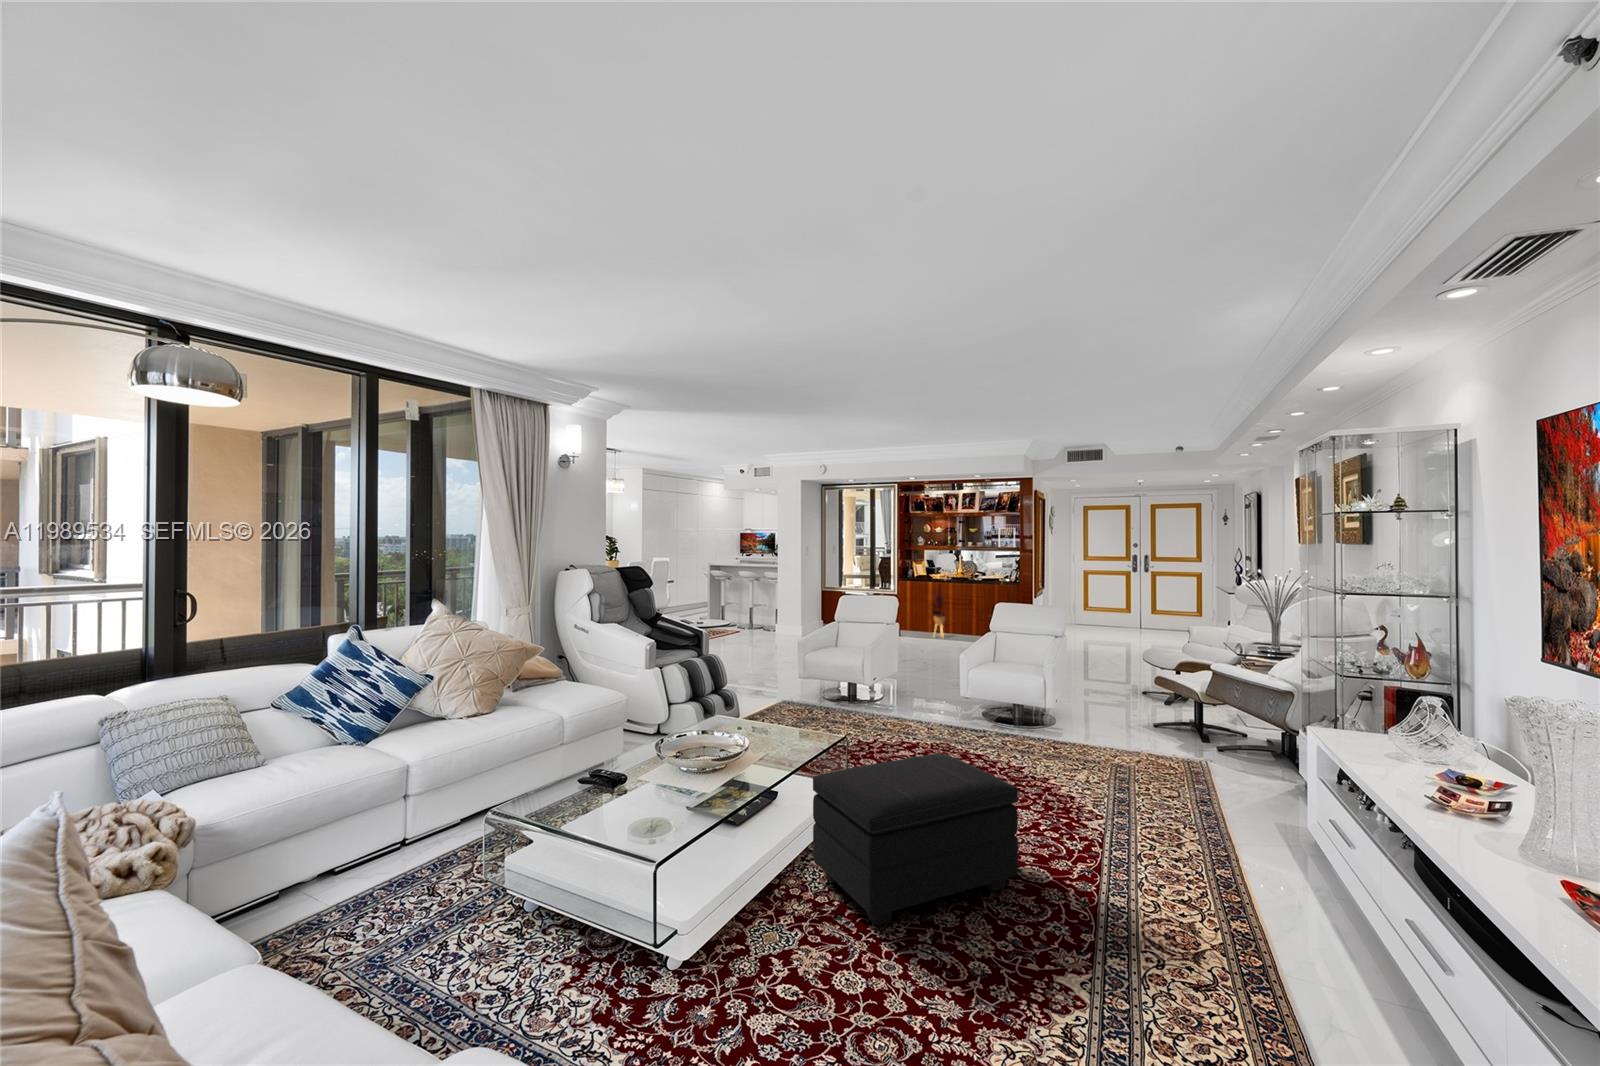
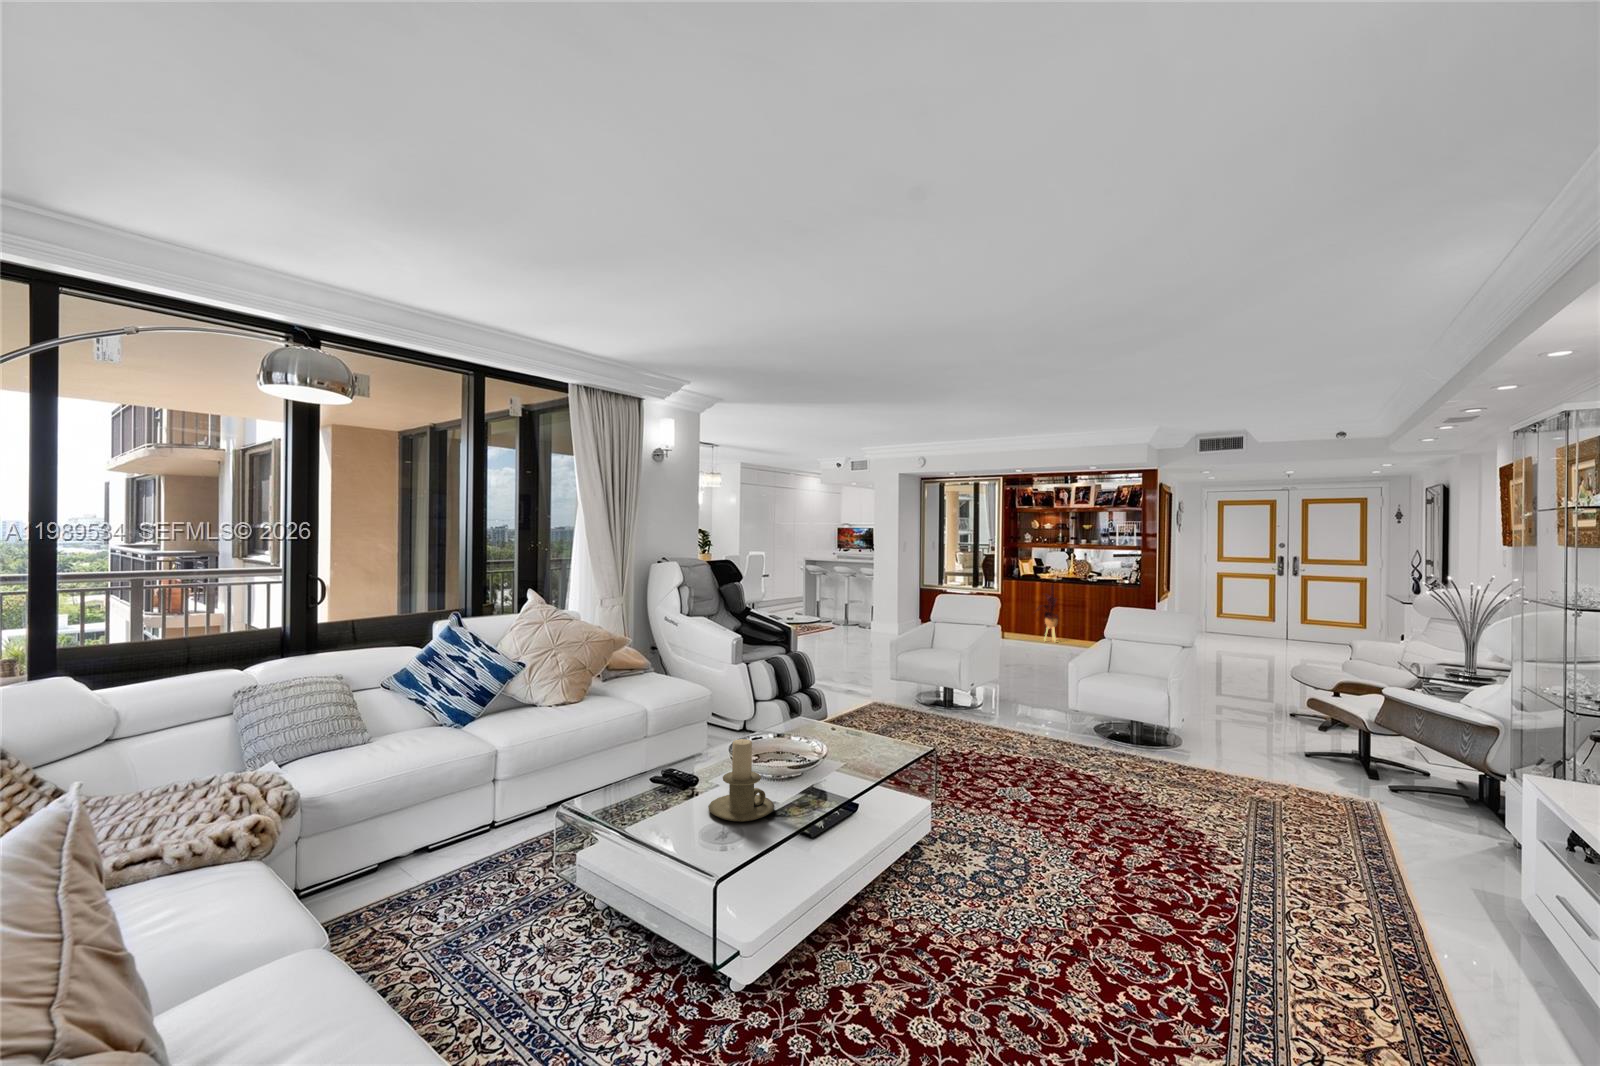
candle holder: none [635,737,699,814] -> present [708,739,775,822]
footstool: present [813,754,1018,925] -> none [897,776,1135,966]

